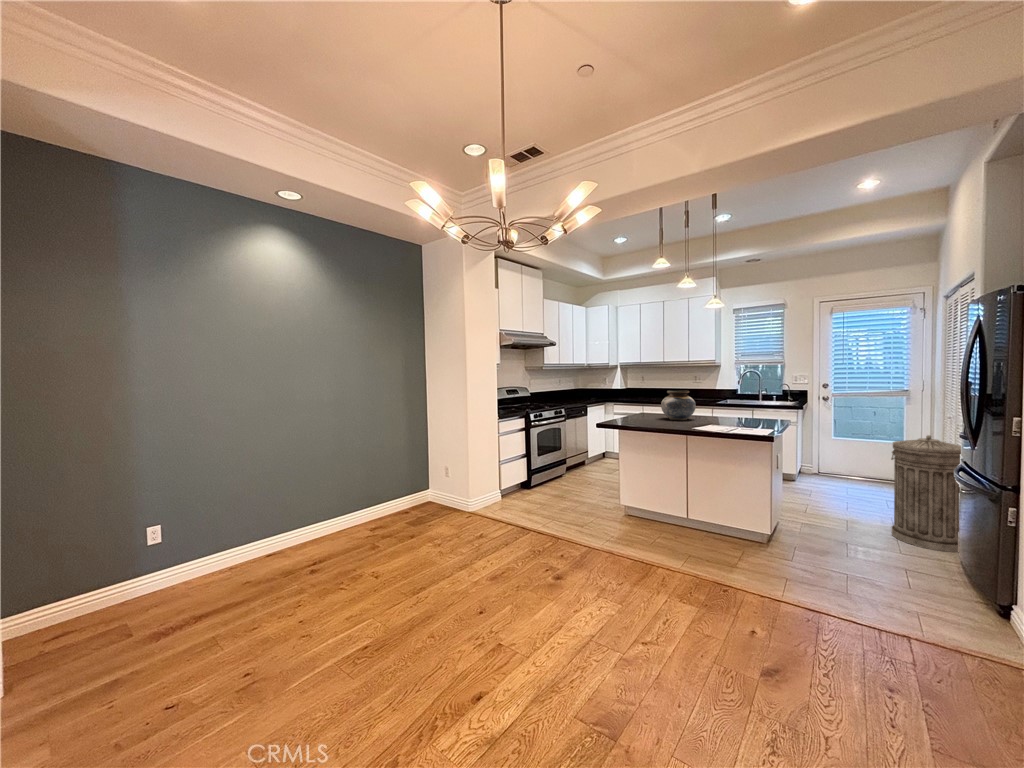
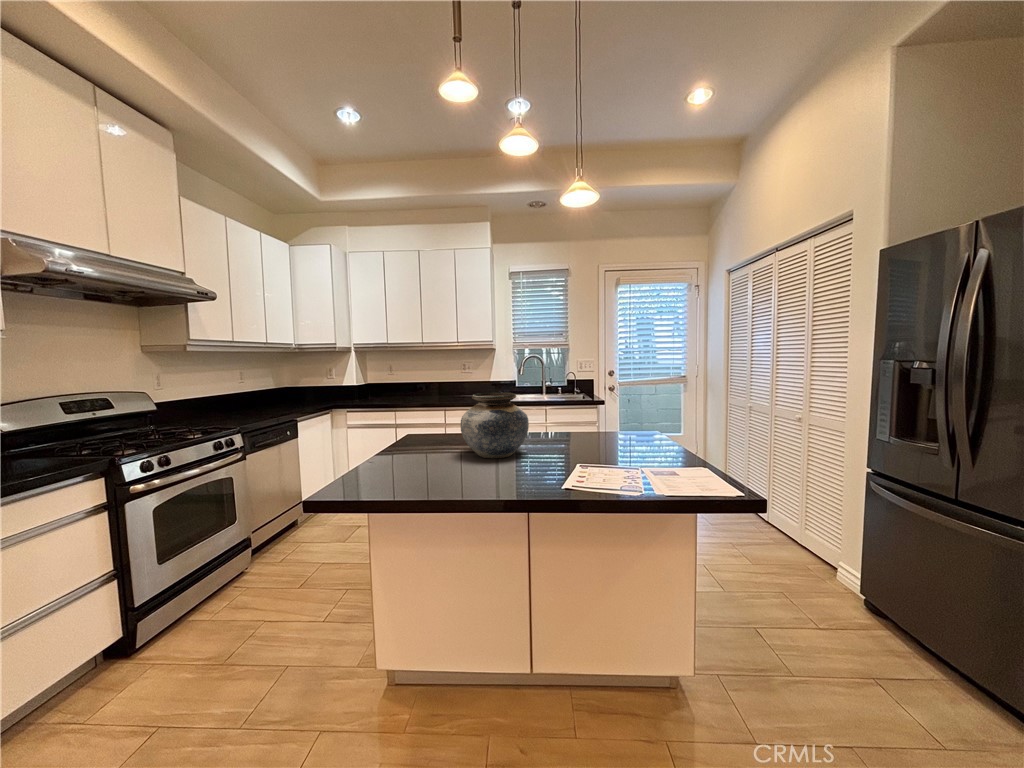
trash can: present [891,435,961,552] -> none [750,440,840,598]

